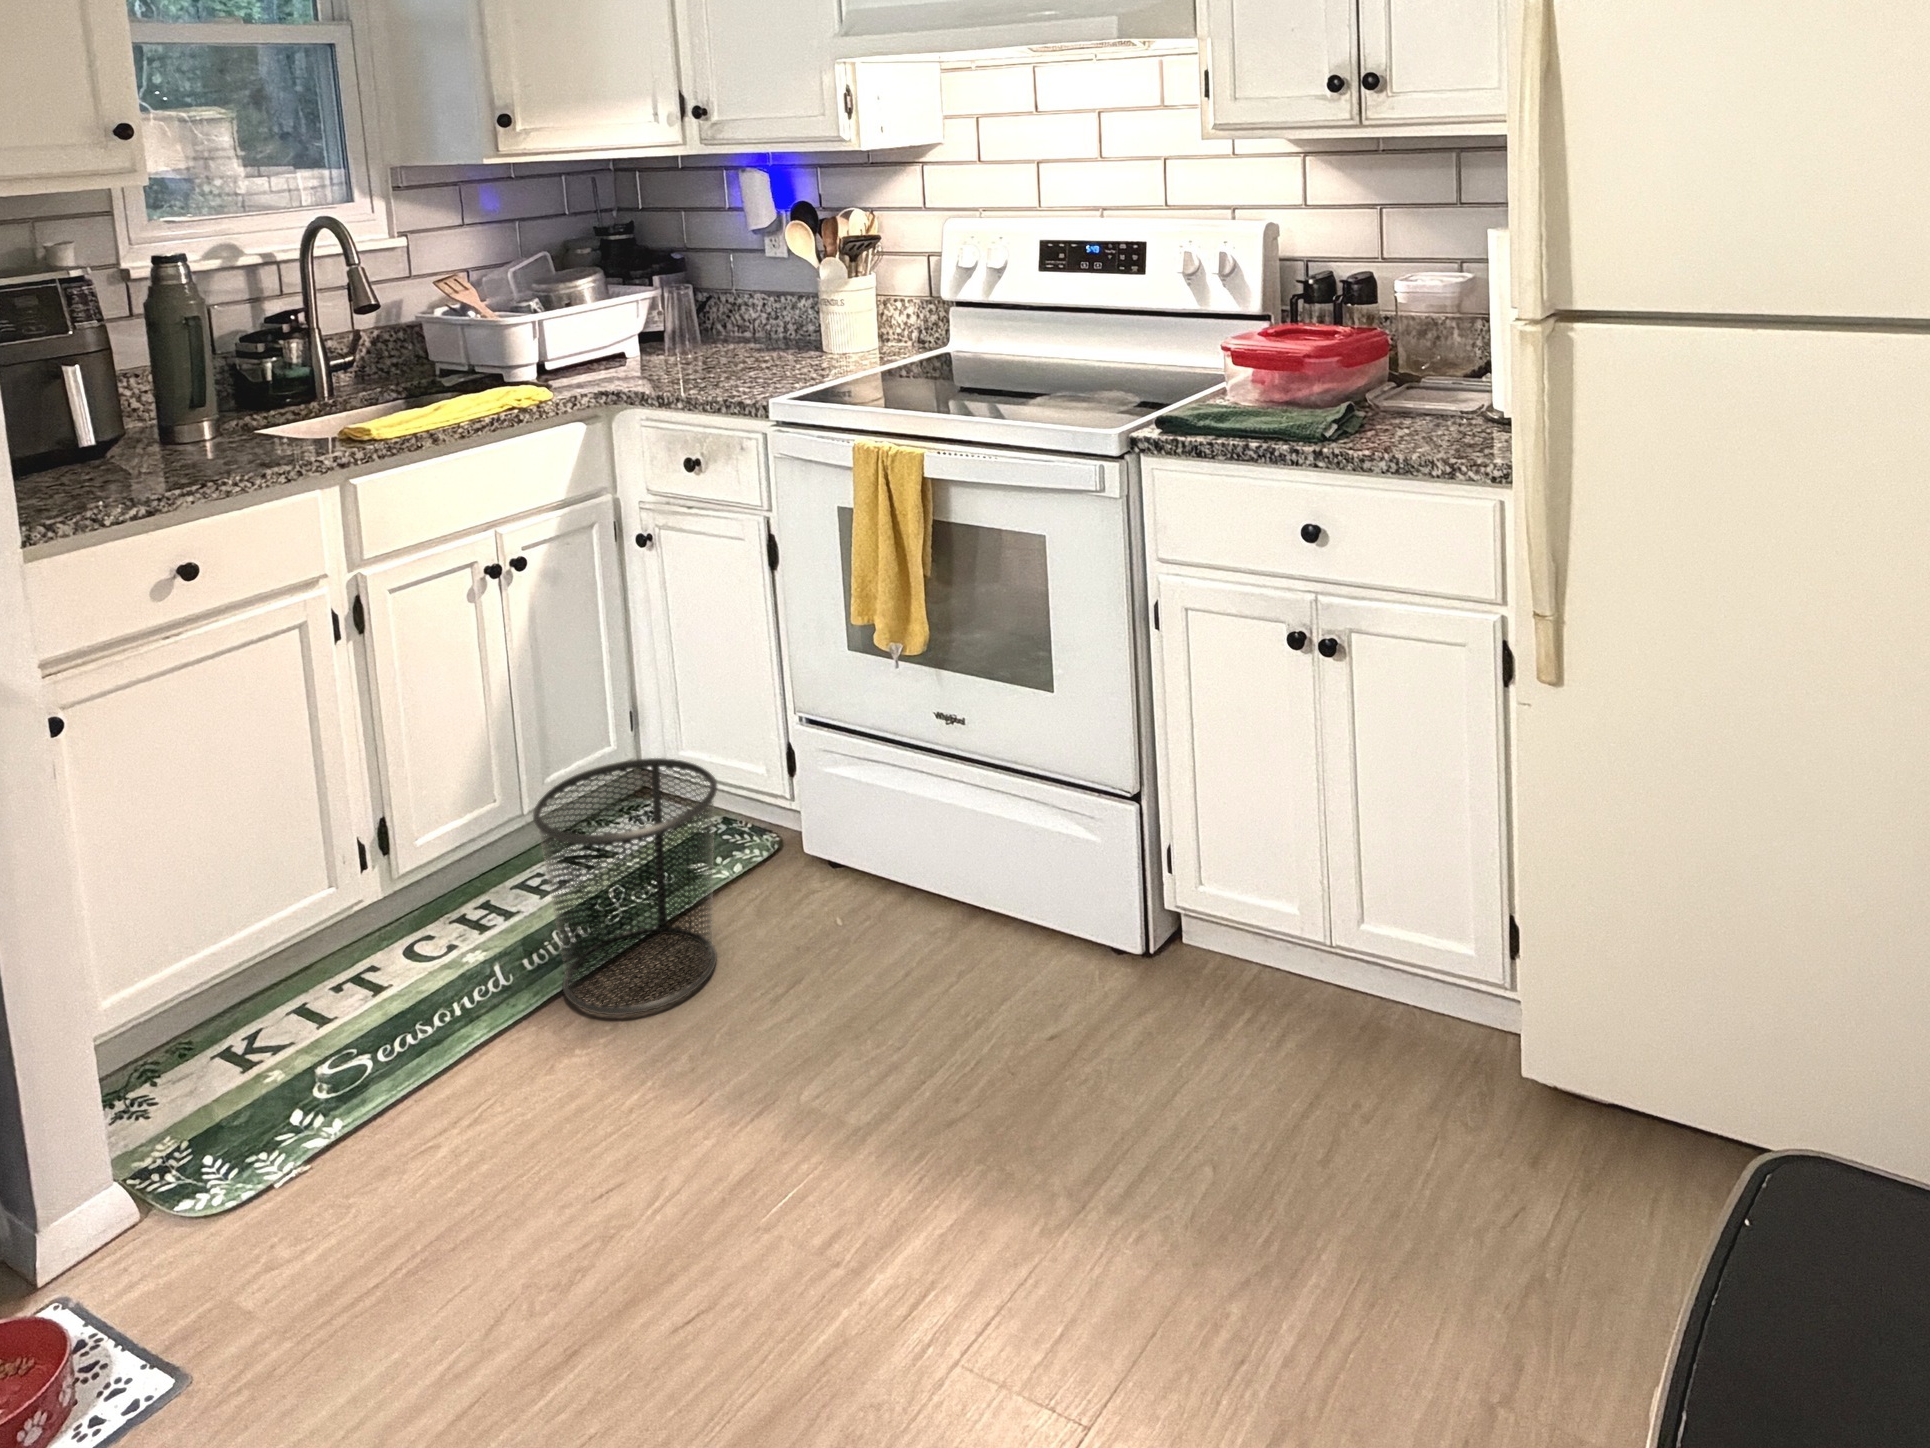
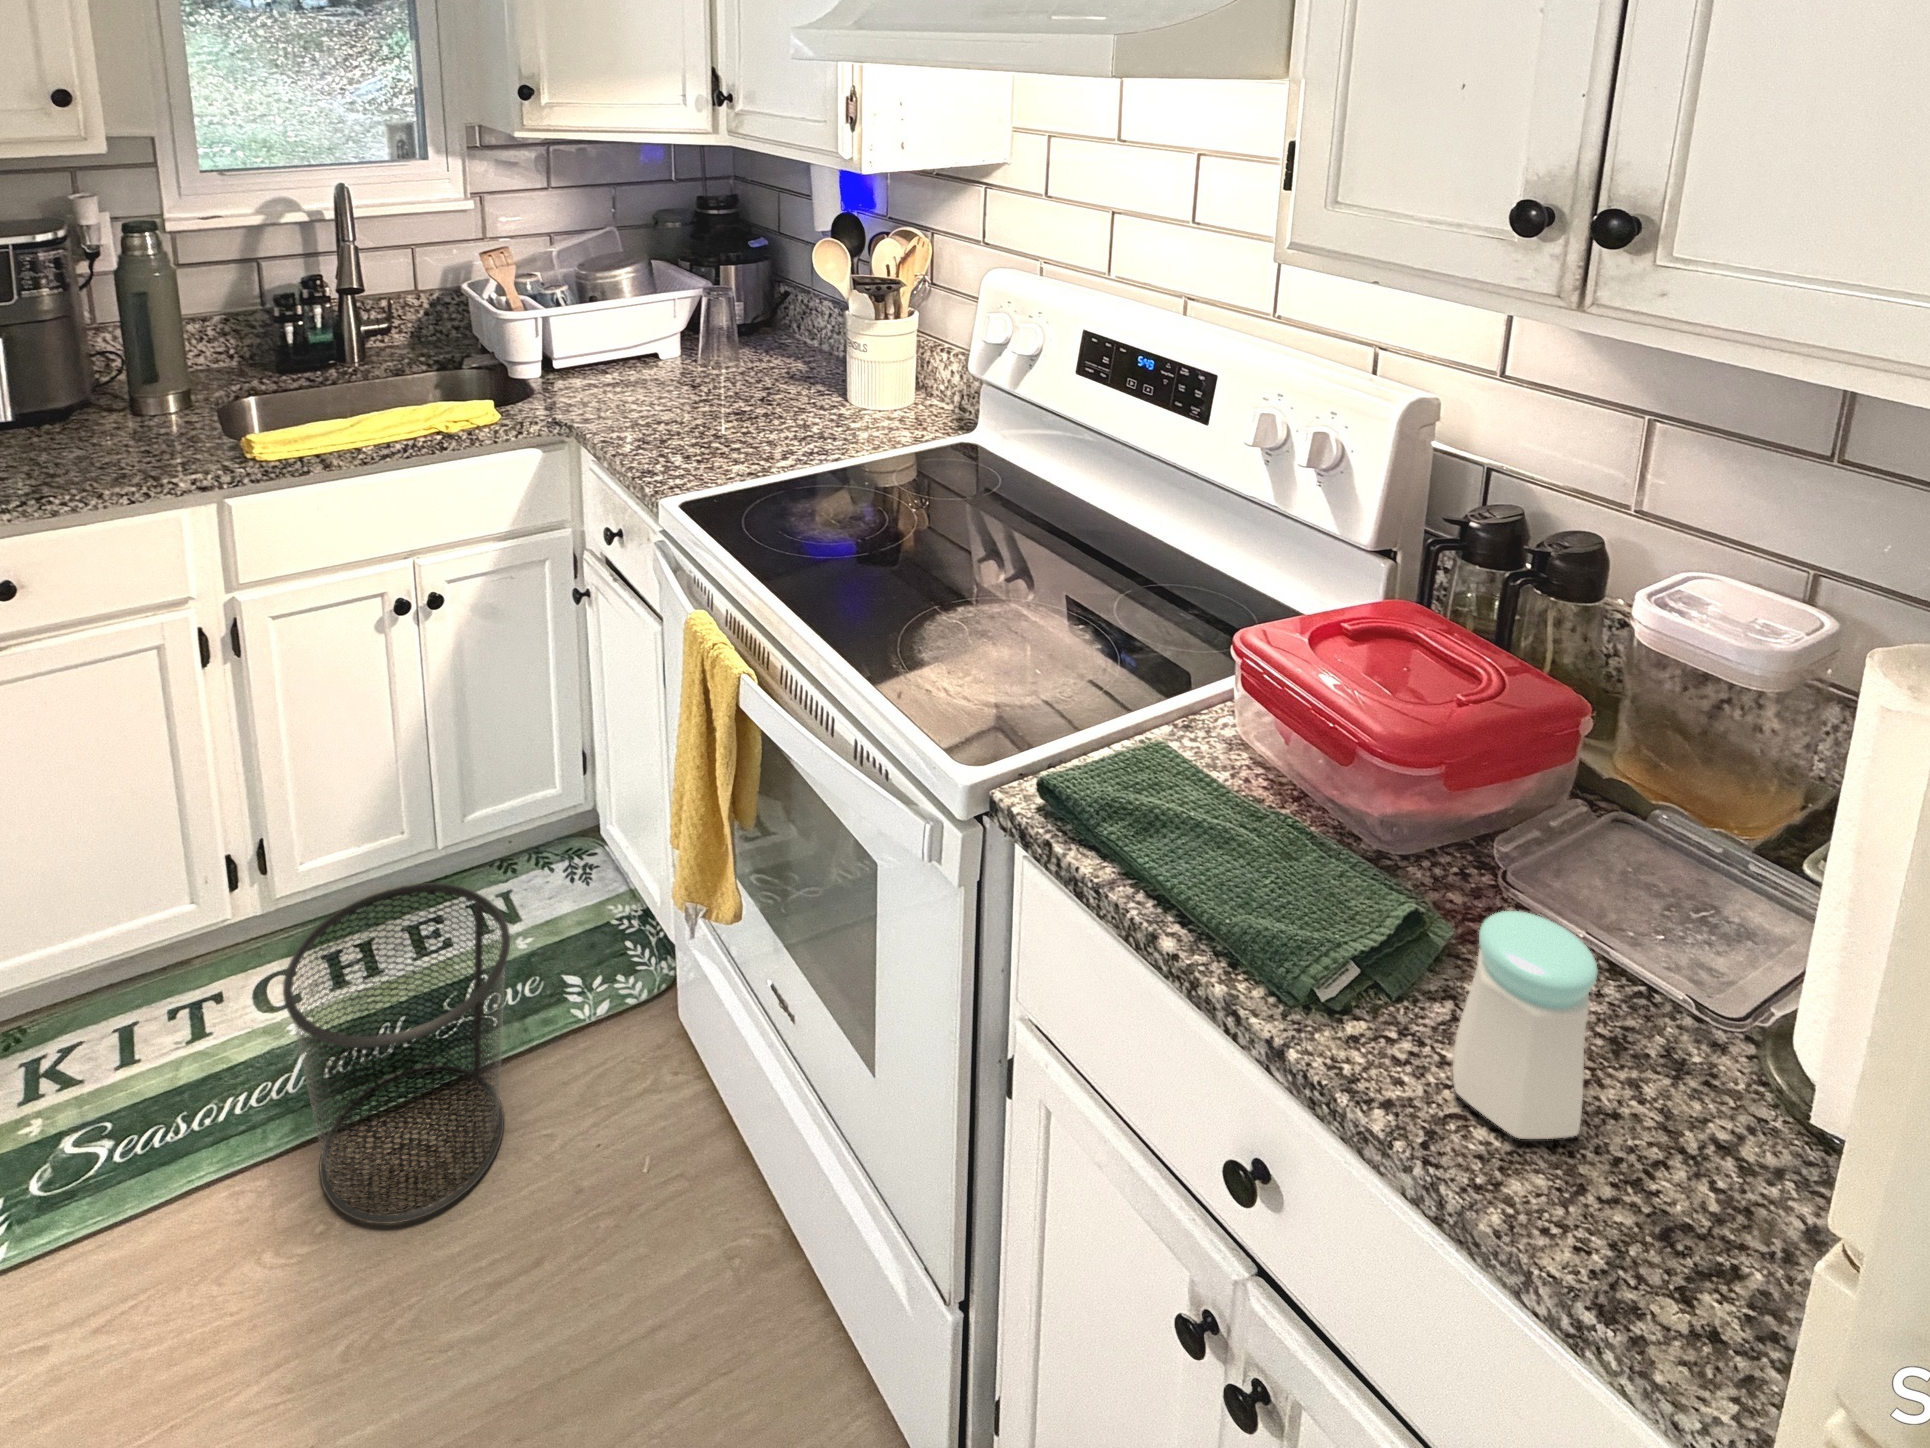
salt shaker: none [1382,359,1434,441] -> present [1453,911,1598,1139]

